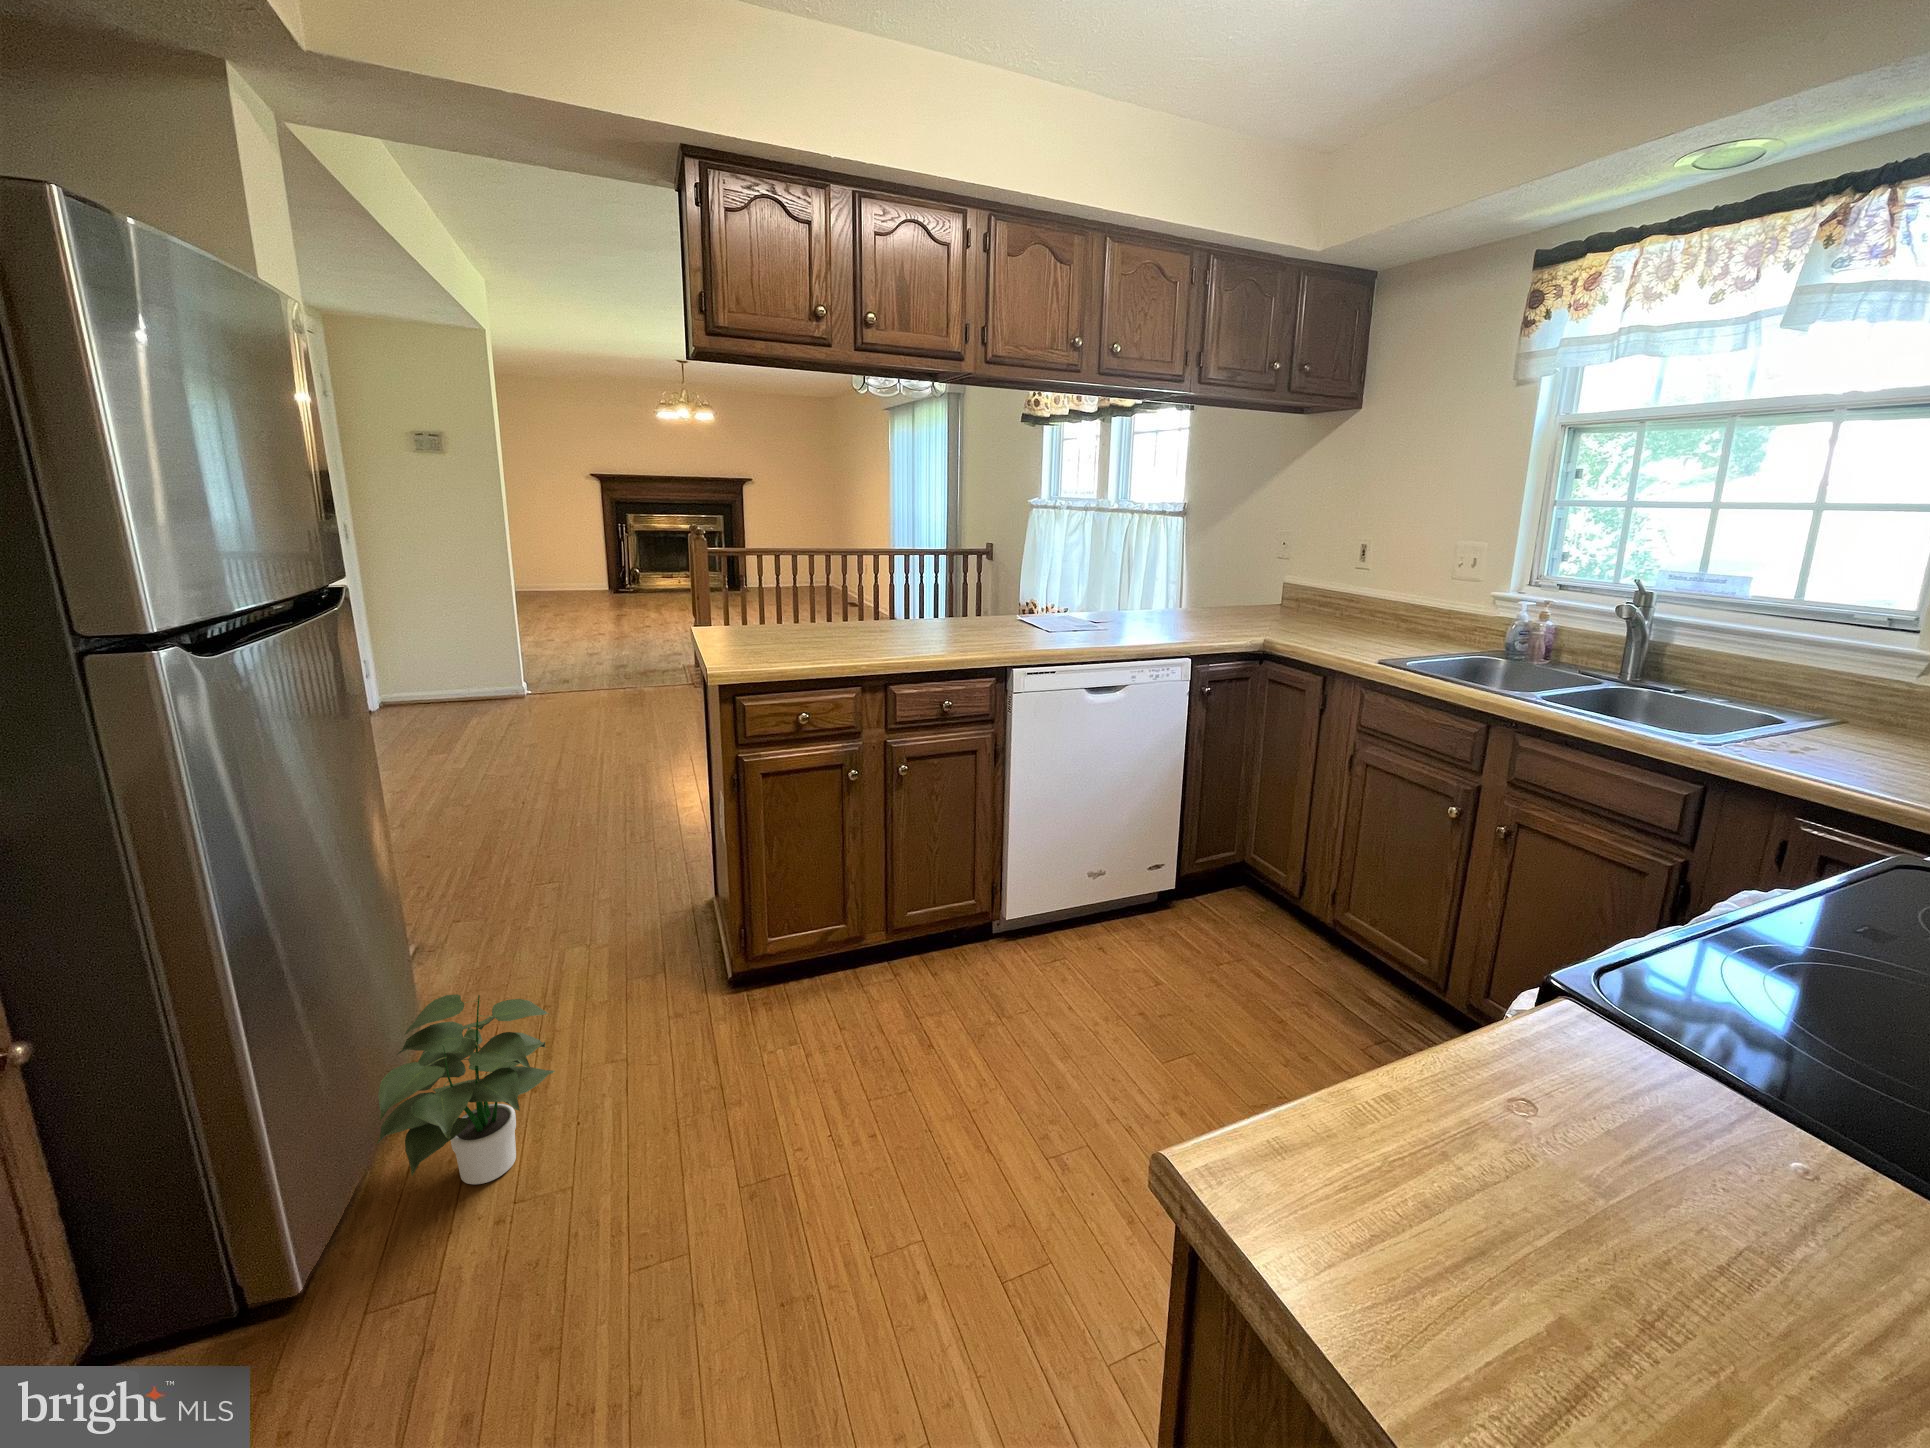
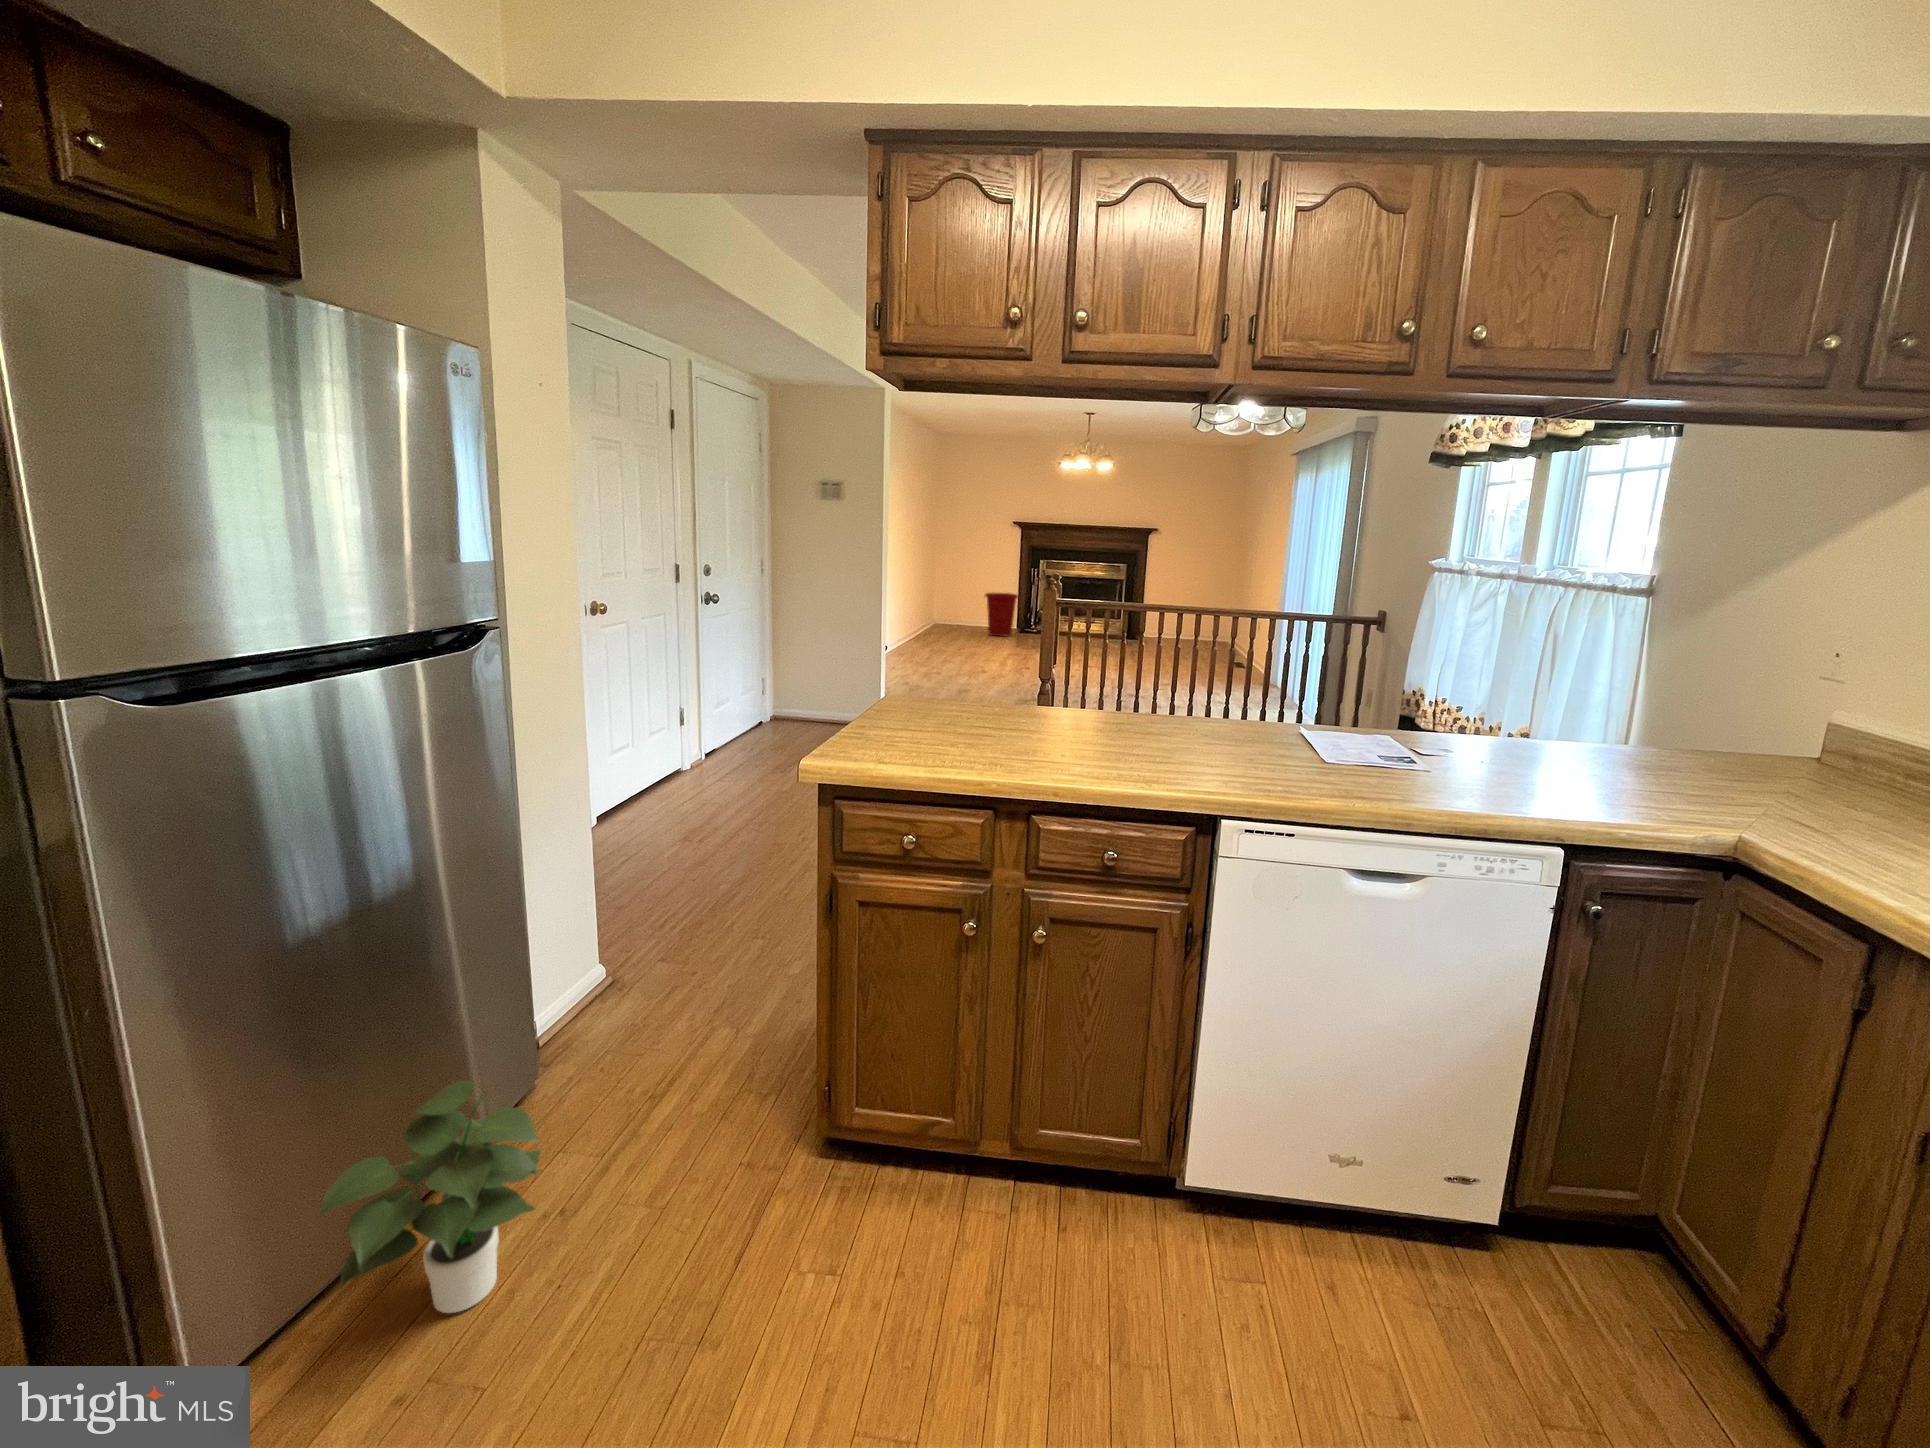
waste bin: none [564,552,608,600] -> present [985,593,1018,637]

